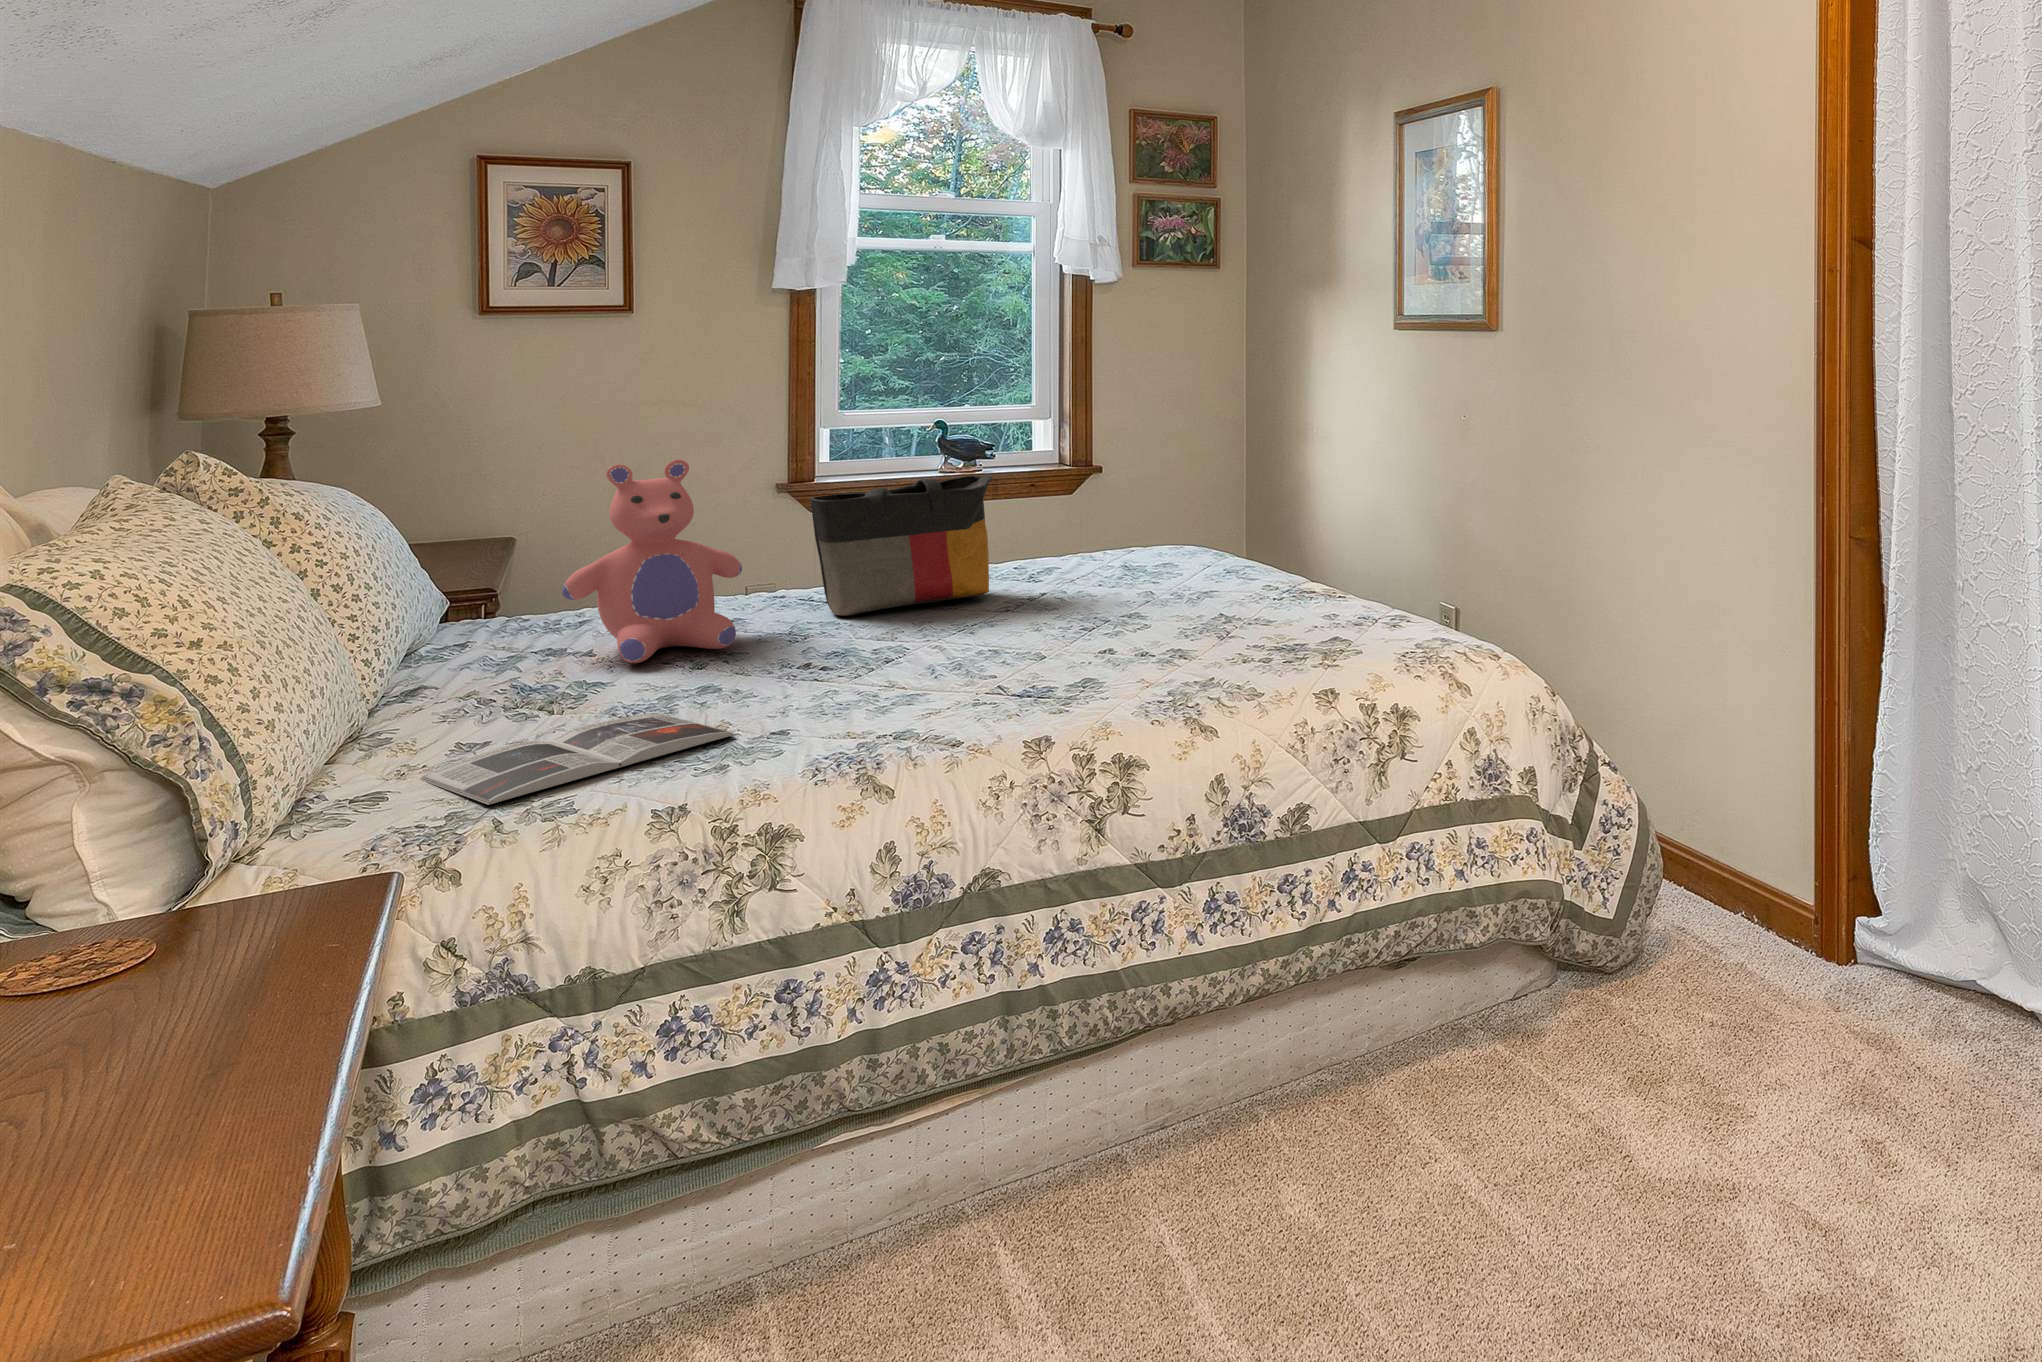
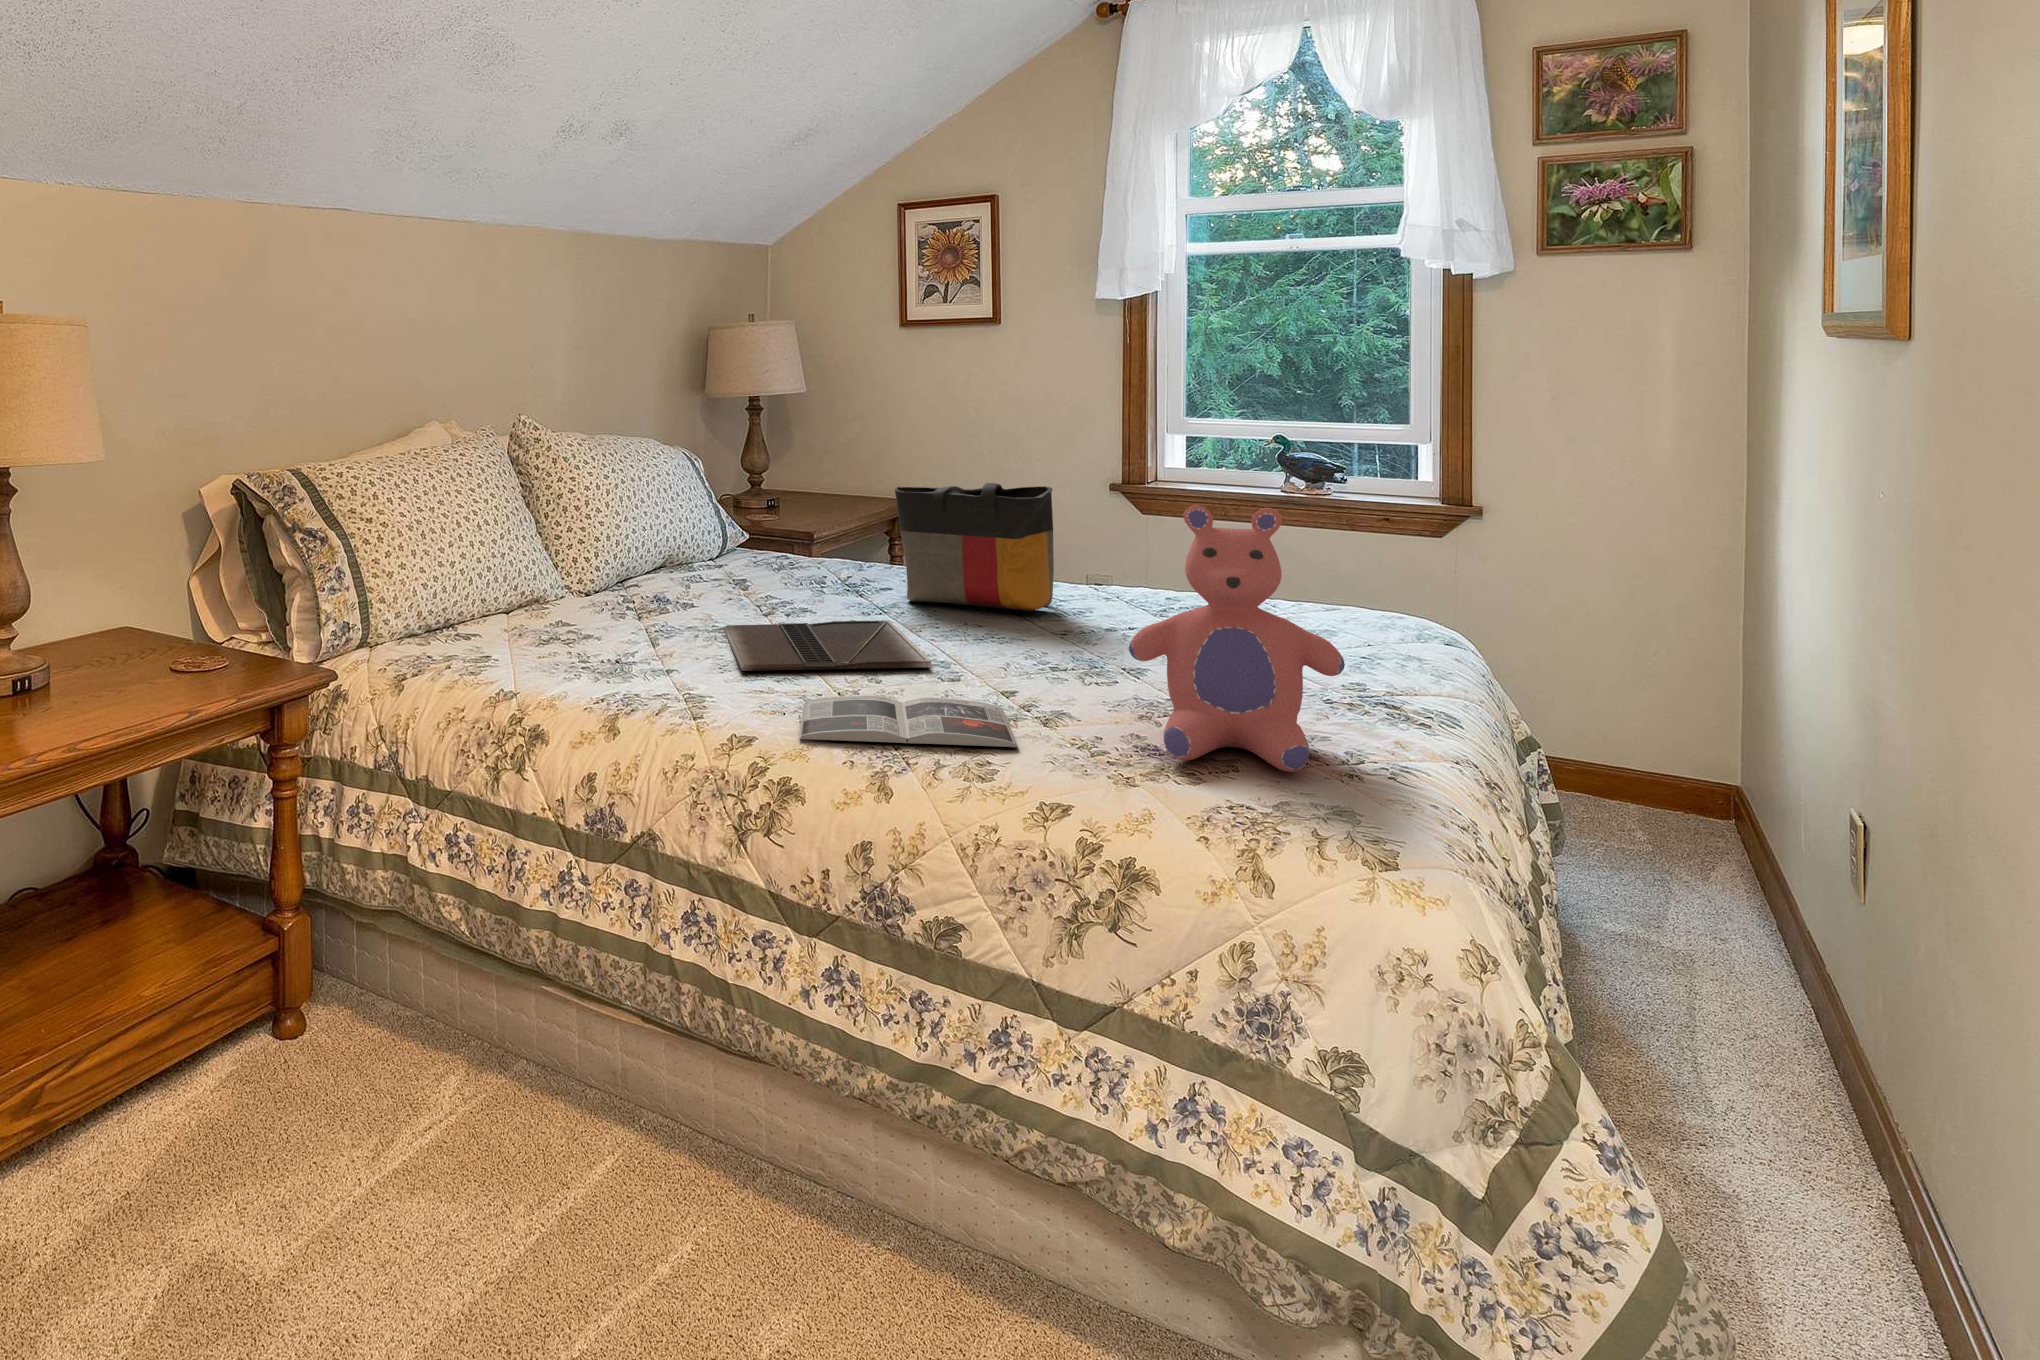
teddy bear: present [562,459,742,663] -> present [1129,505,1345,772]
laptop: none [723,634,1027,706] -> present [724,620,932,671]
magazine: present [420,714,735,805] -> present [800,696,1018,747]

